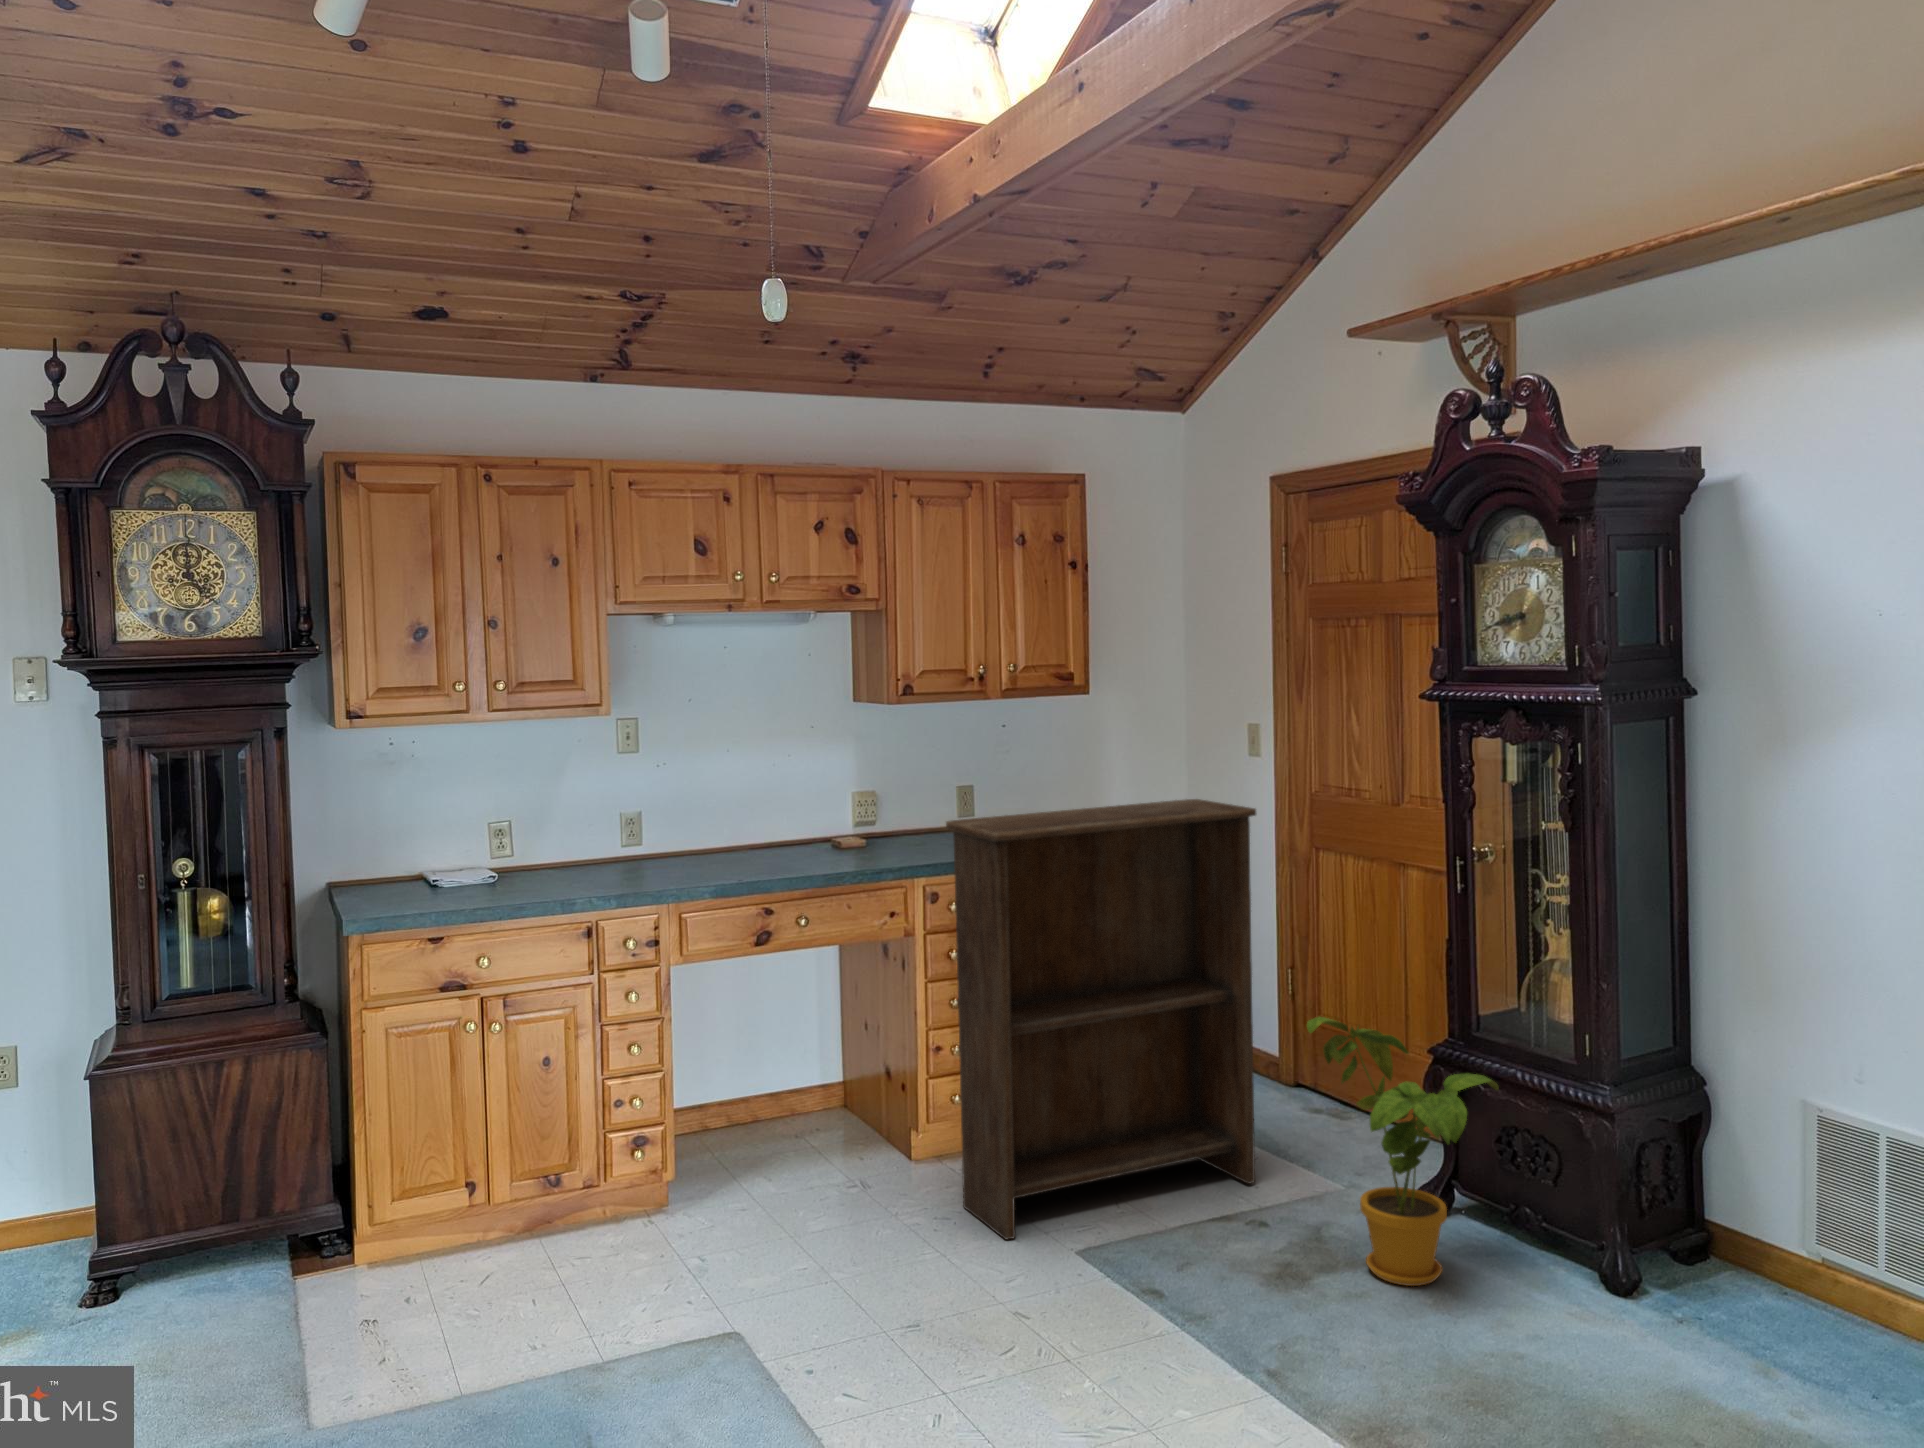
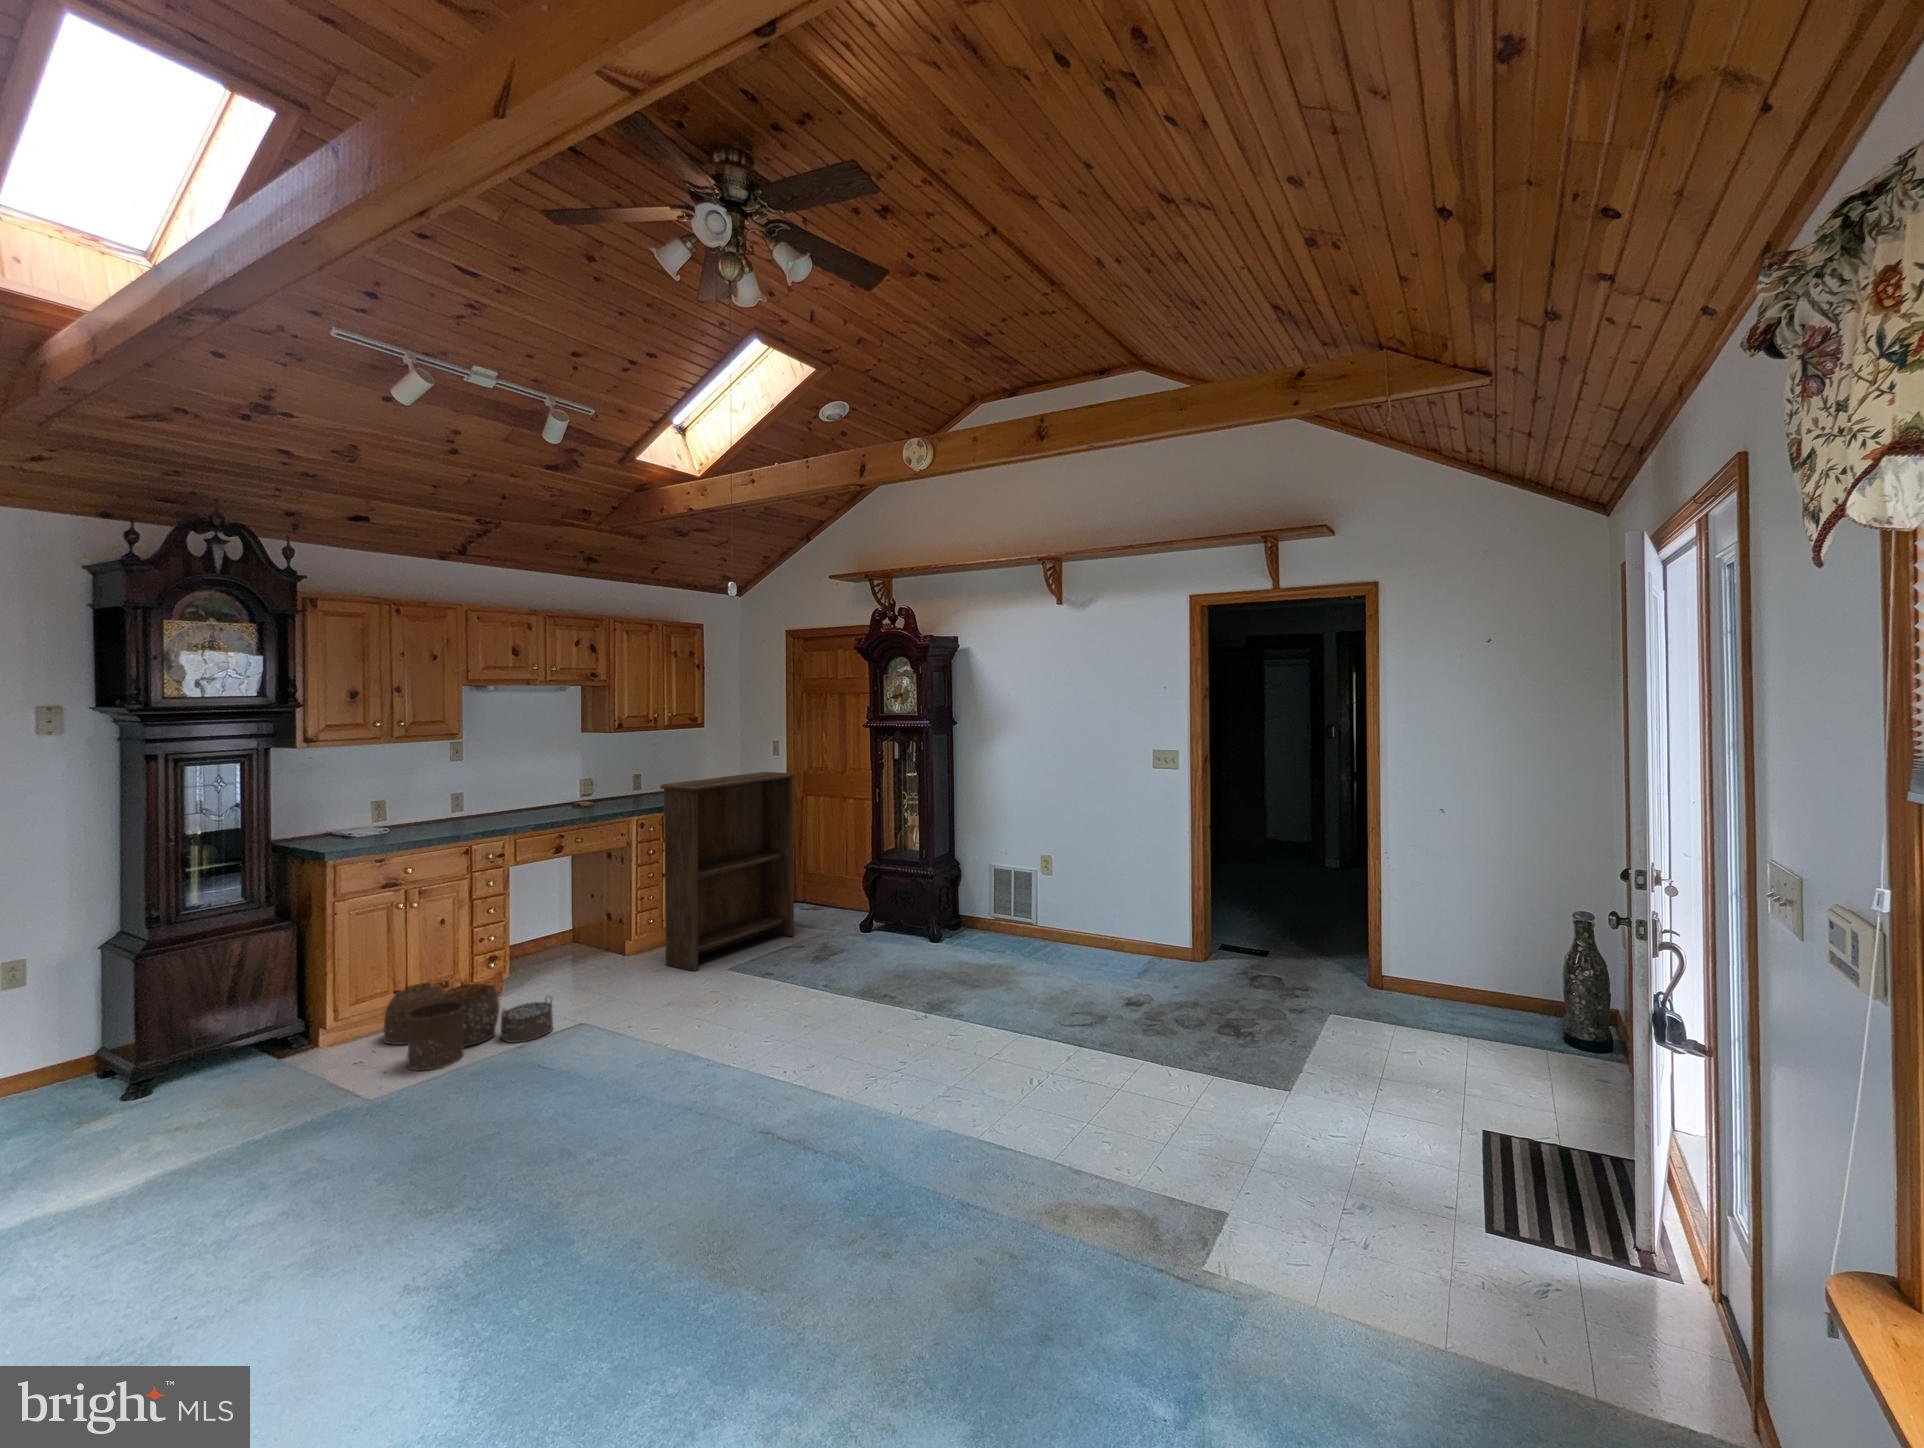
house plant: present [1307,1017,1499,1286] -> none [826,853,895,954]
woven basket: none [398,1175,675,1383] -> present [384,980,553,1071]

